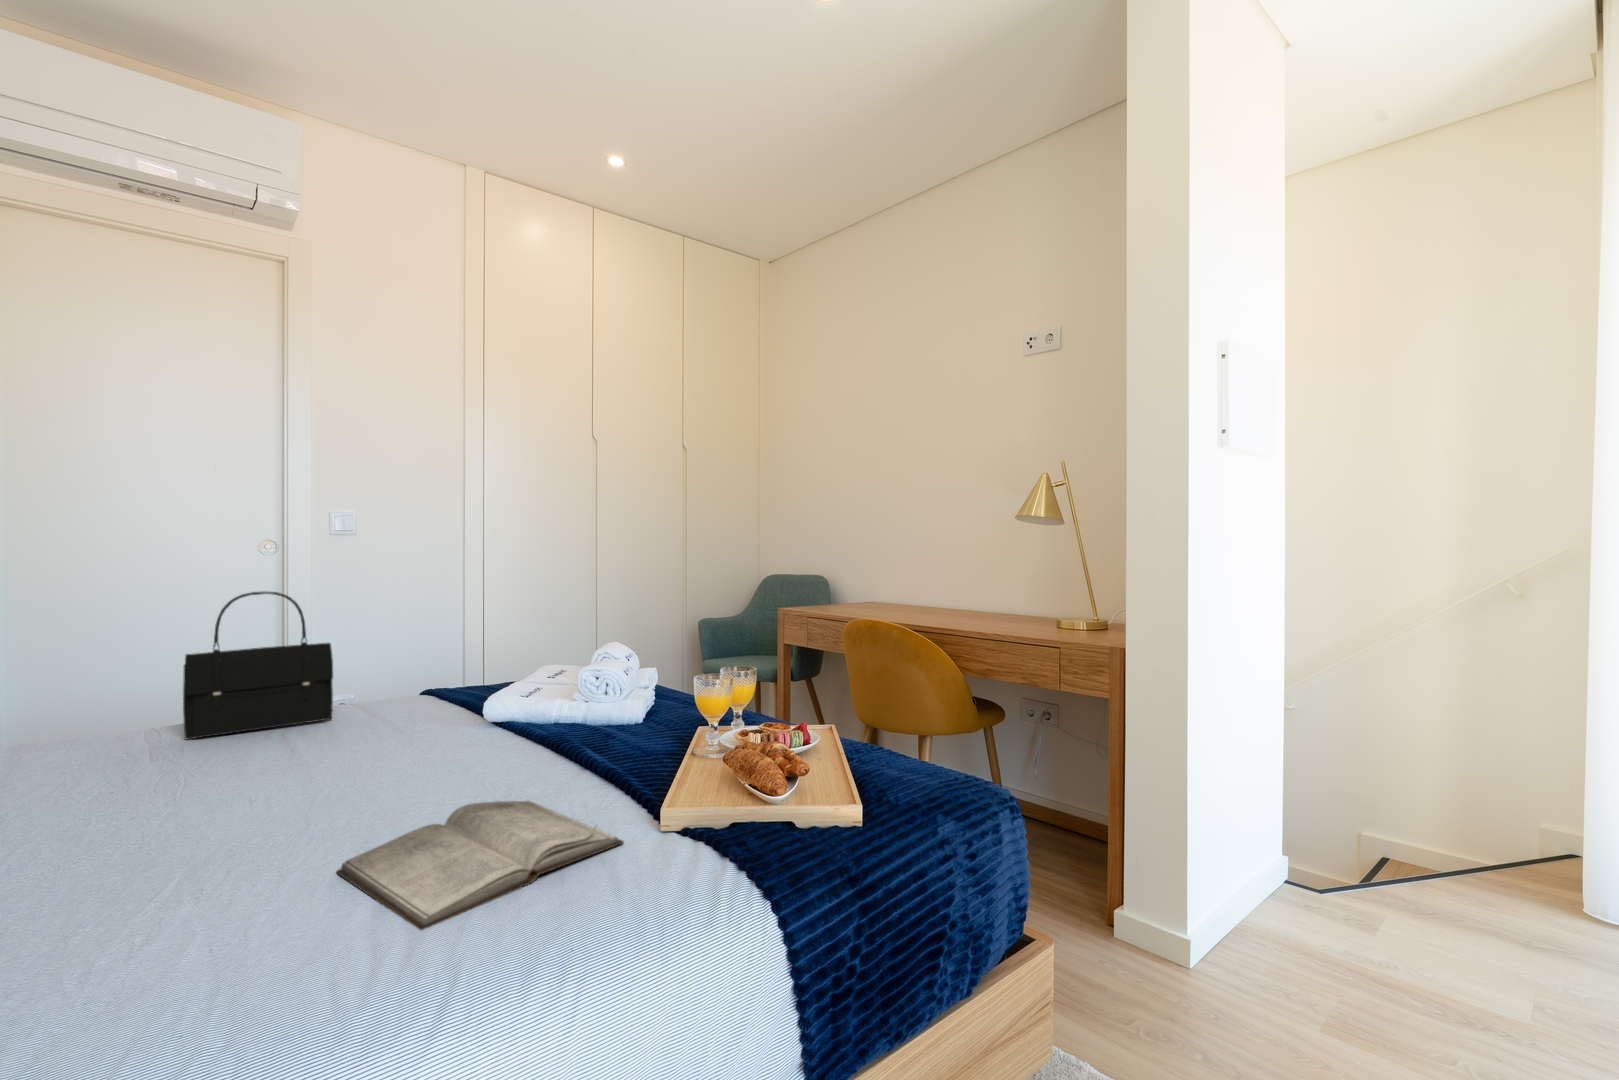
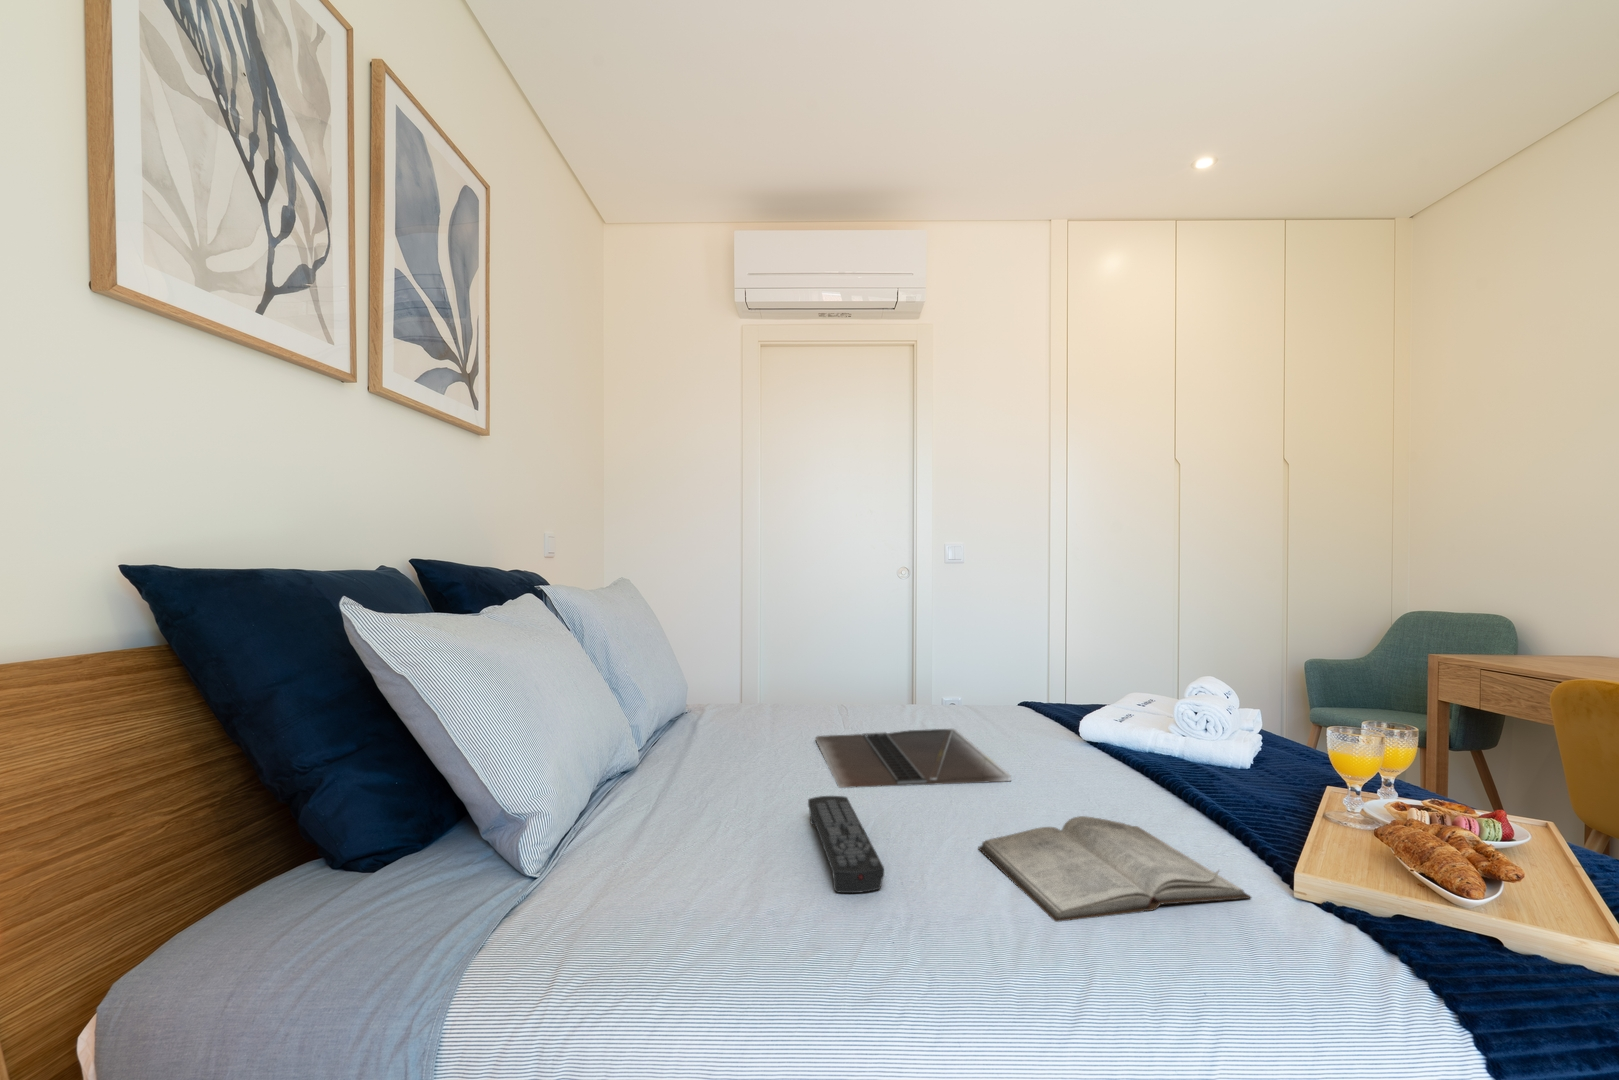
handbag: present [183,591,333,739] -> none [858,606,954,716]
laptop: none [98,734,396,848] -> present [816,729,1011,788]
remote control: none [54,856,176,1000] -> present [808,796,884,893]

